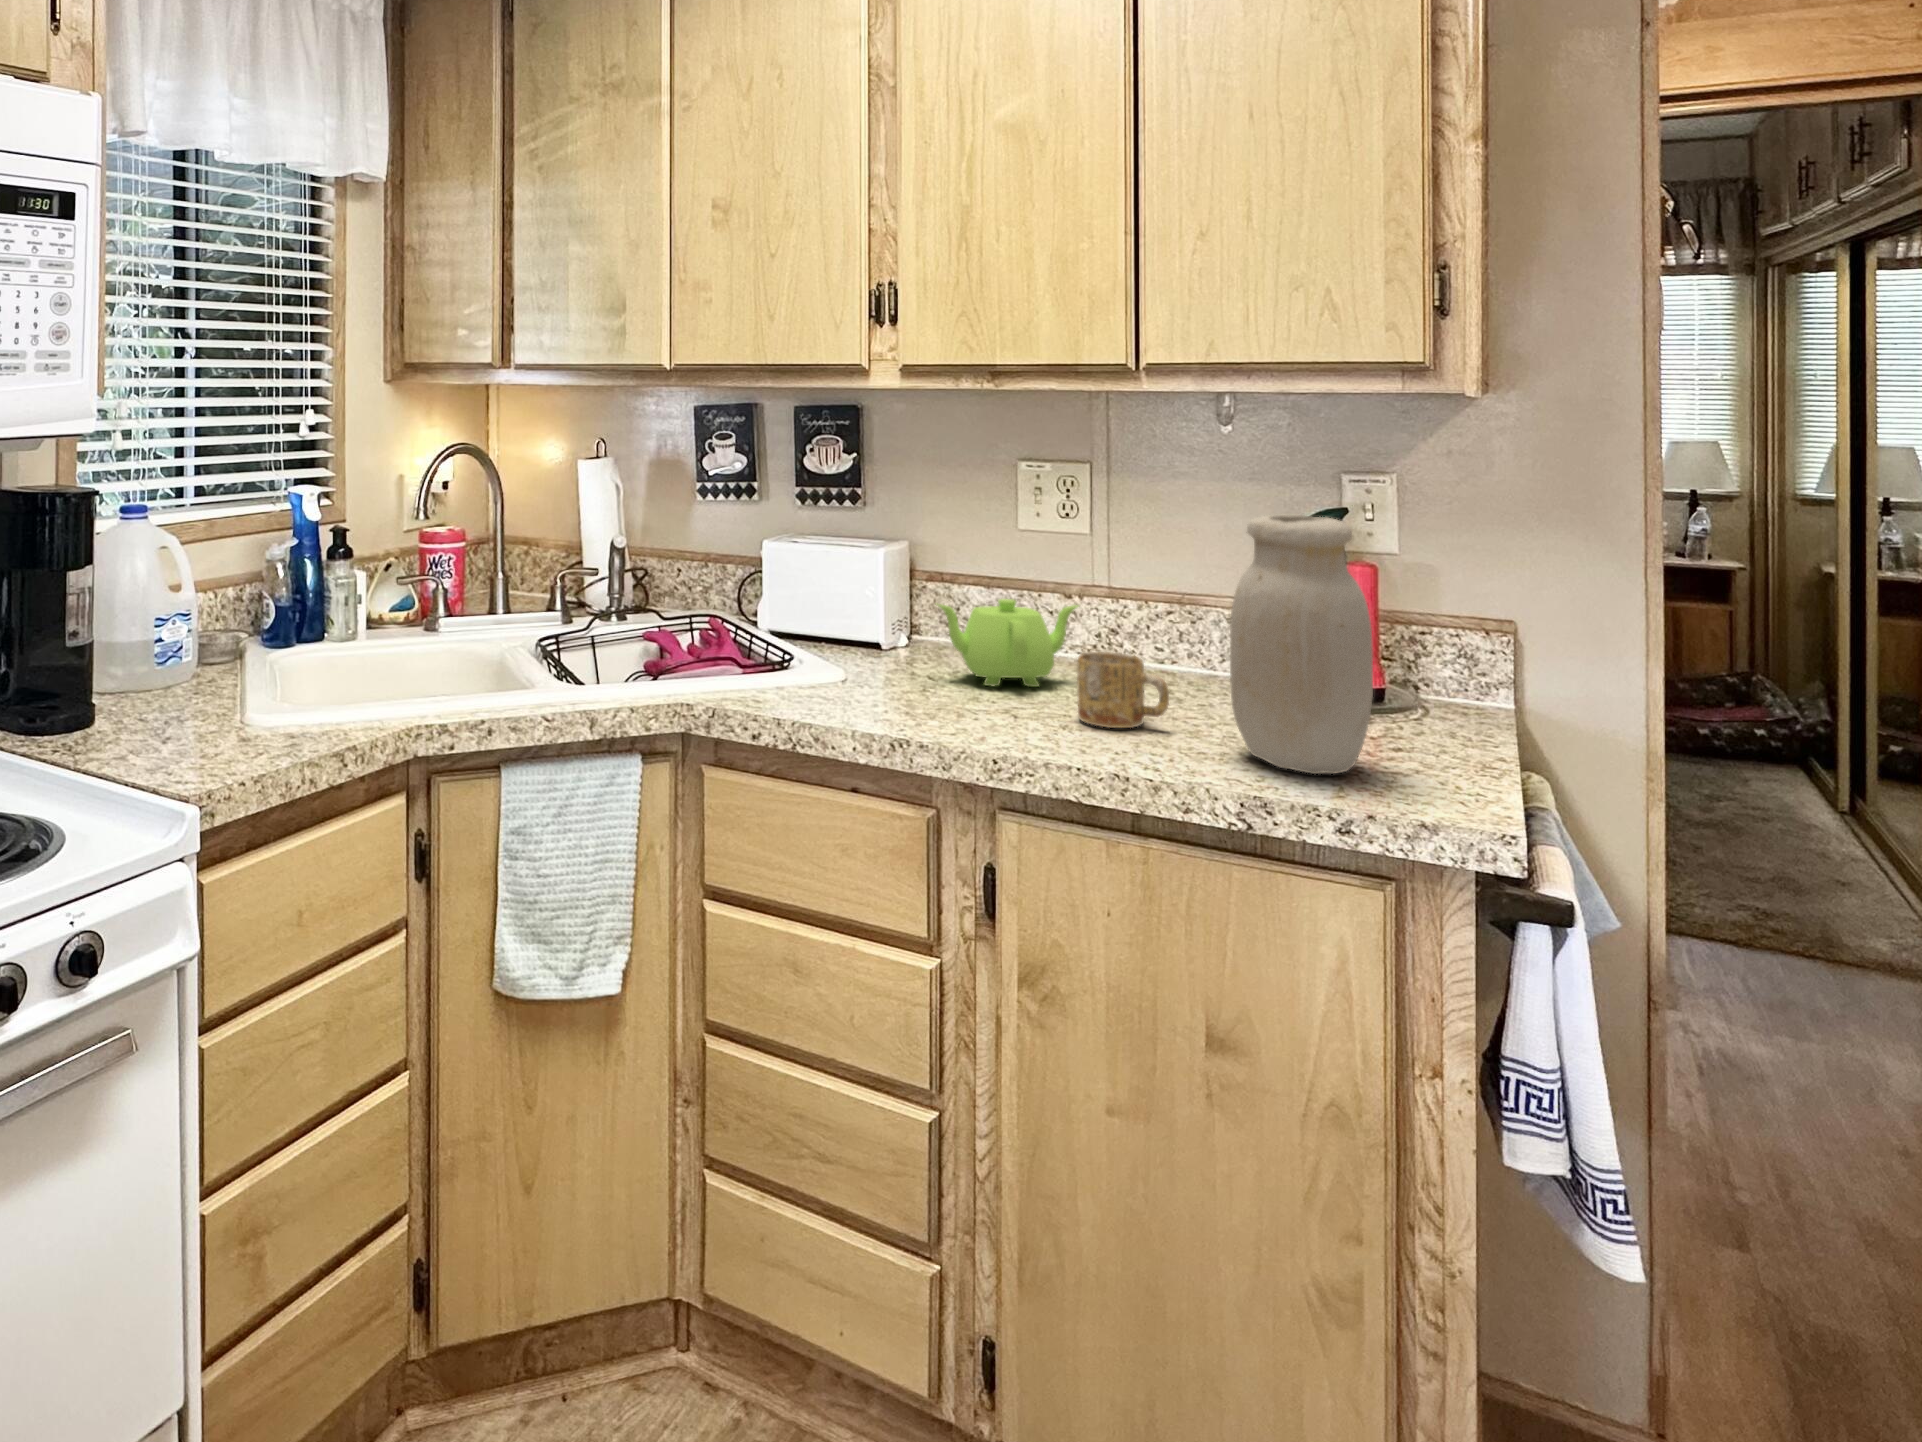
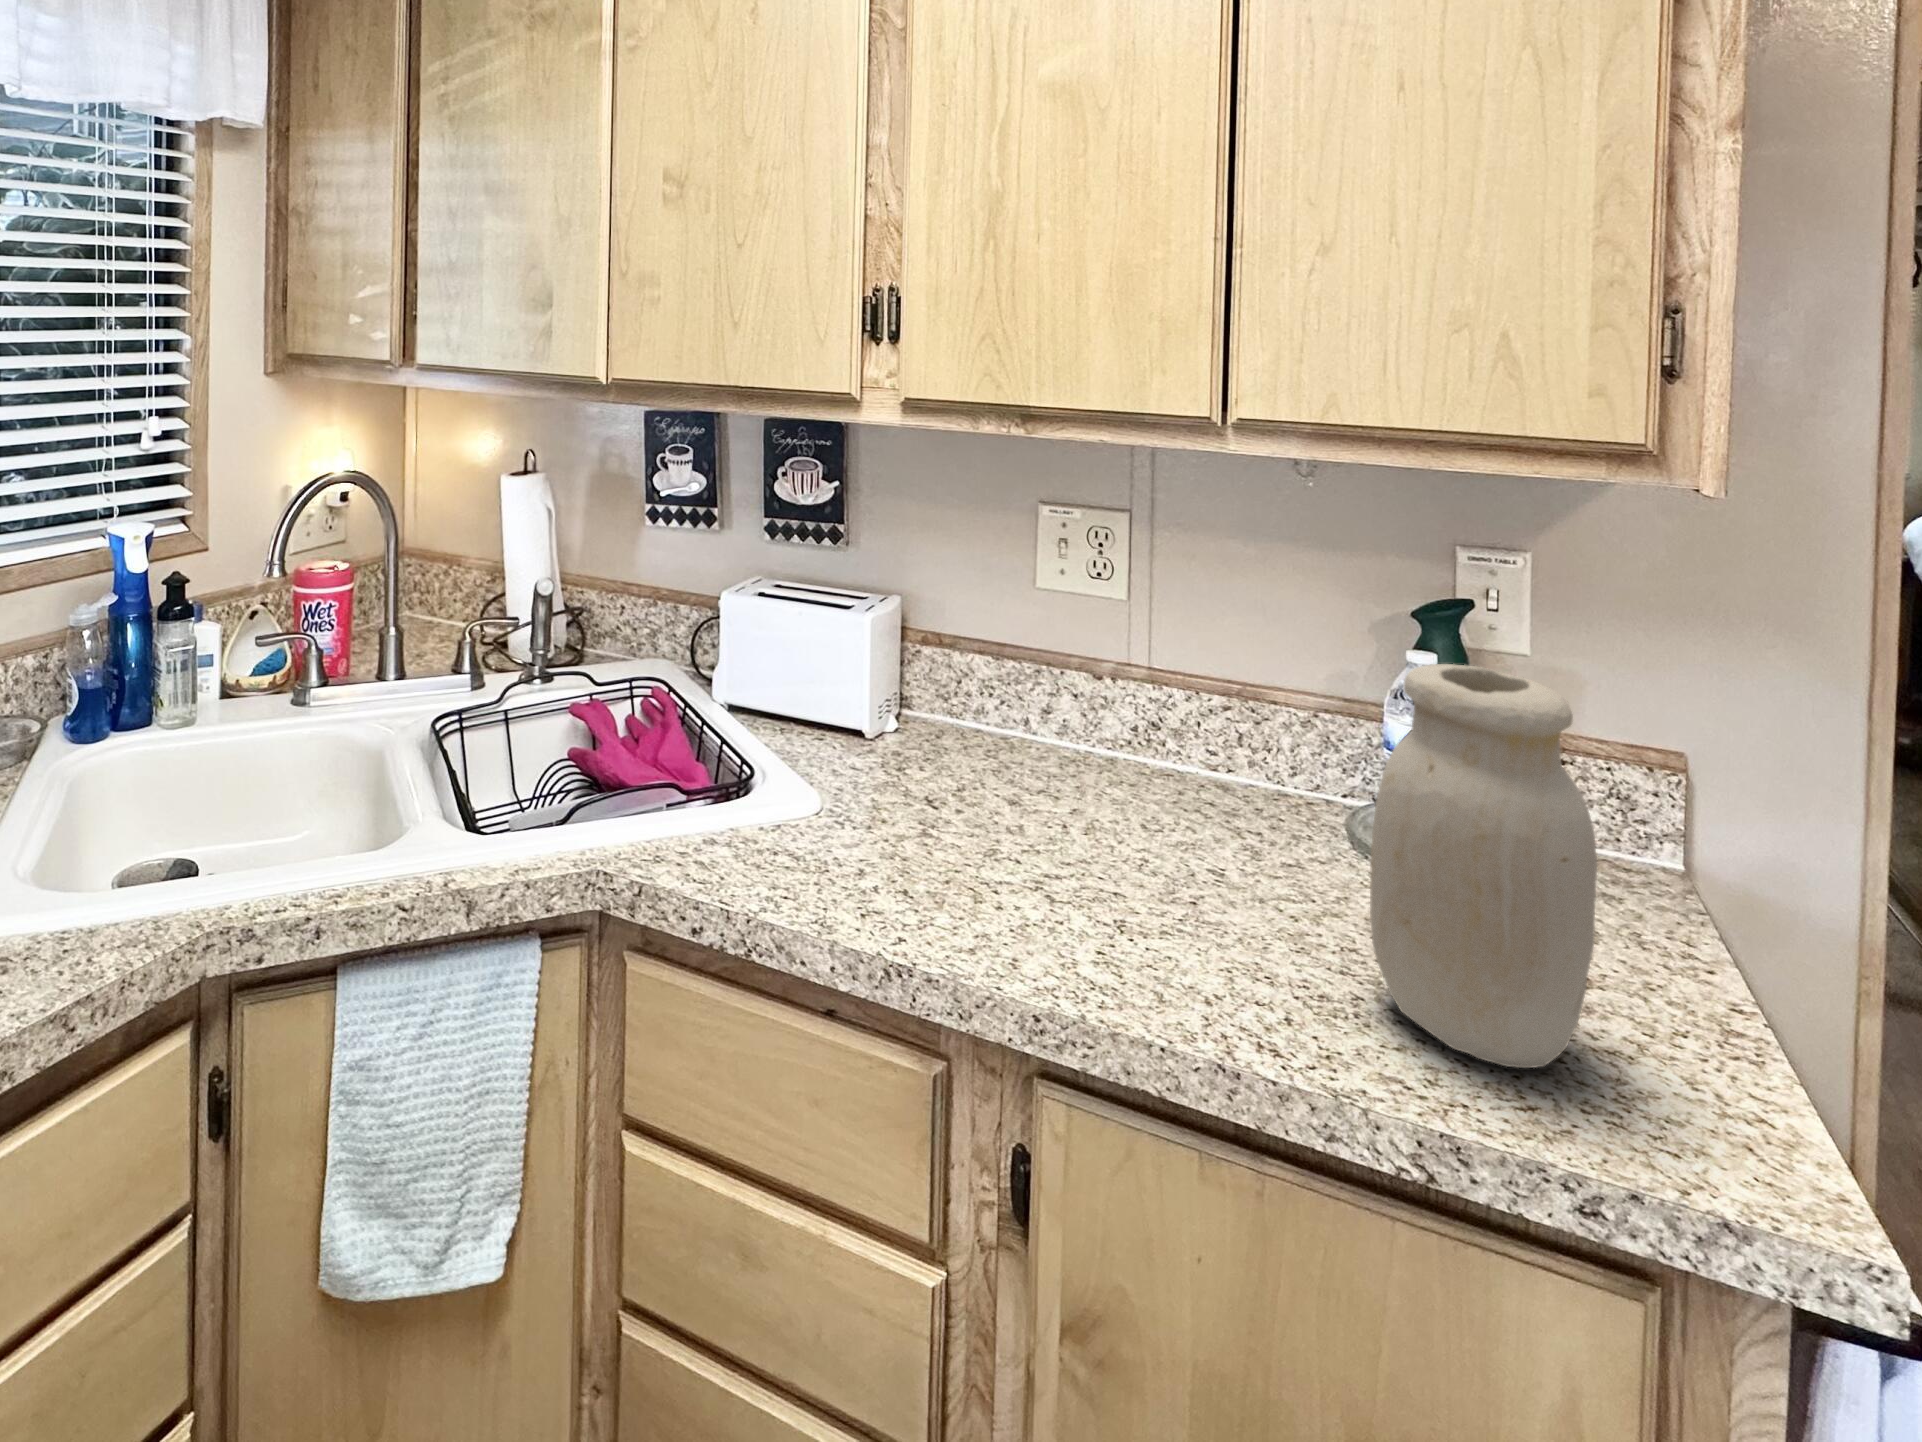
teapot: present [938,599,1078,687] -> none [937,702,1123,825]
mug: present [1077,652,1169,728] -> none [1136,810,1266,933]

